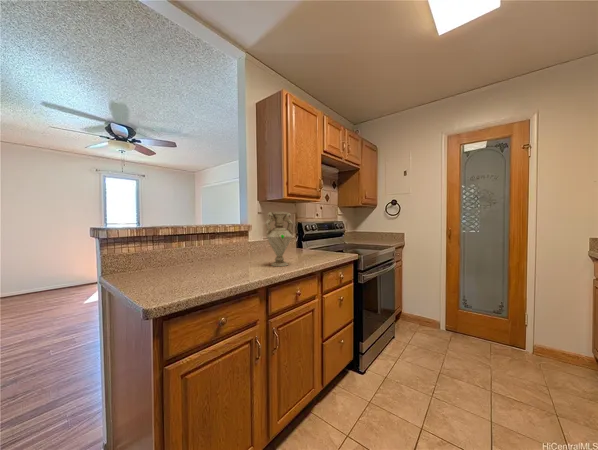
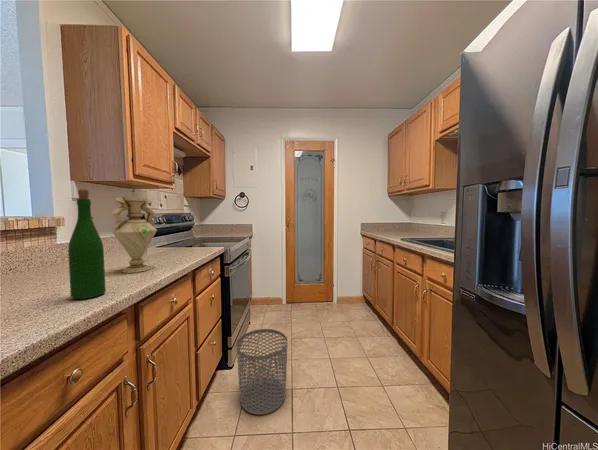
wine bottle: none [233,209,250,278] -> present [68,189,106,299]
waste bin: none [358,342,413,433] -> present [237,329,287,415]

